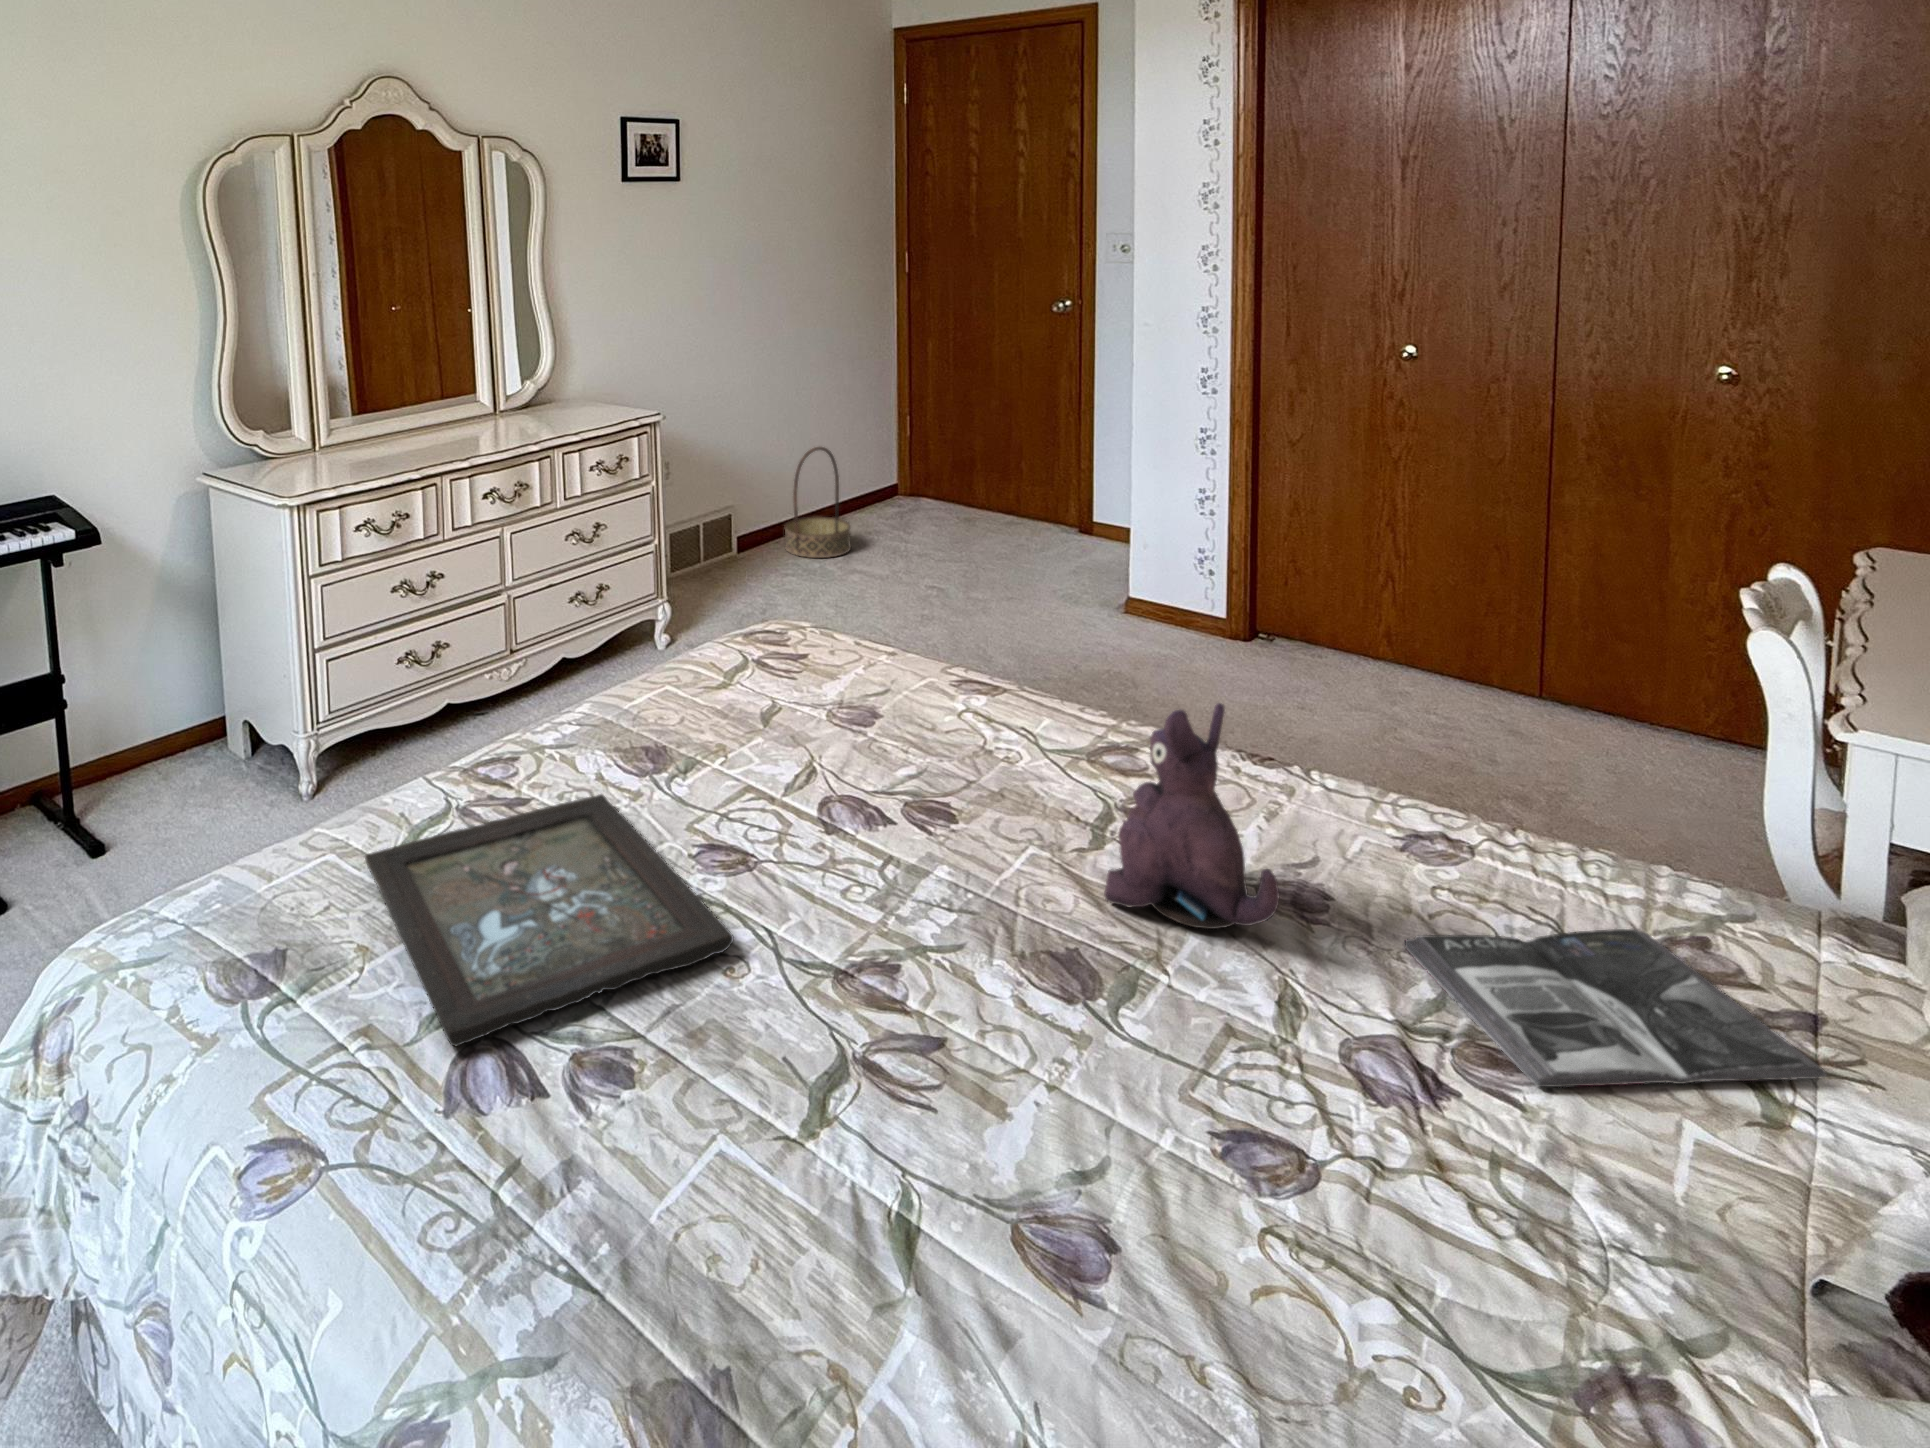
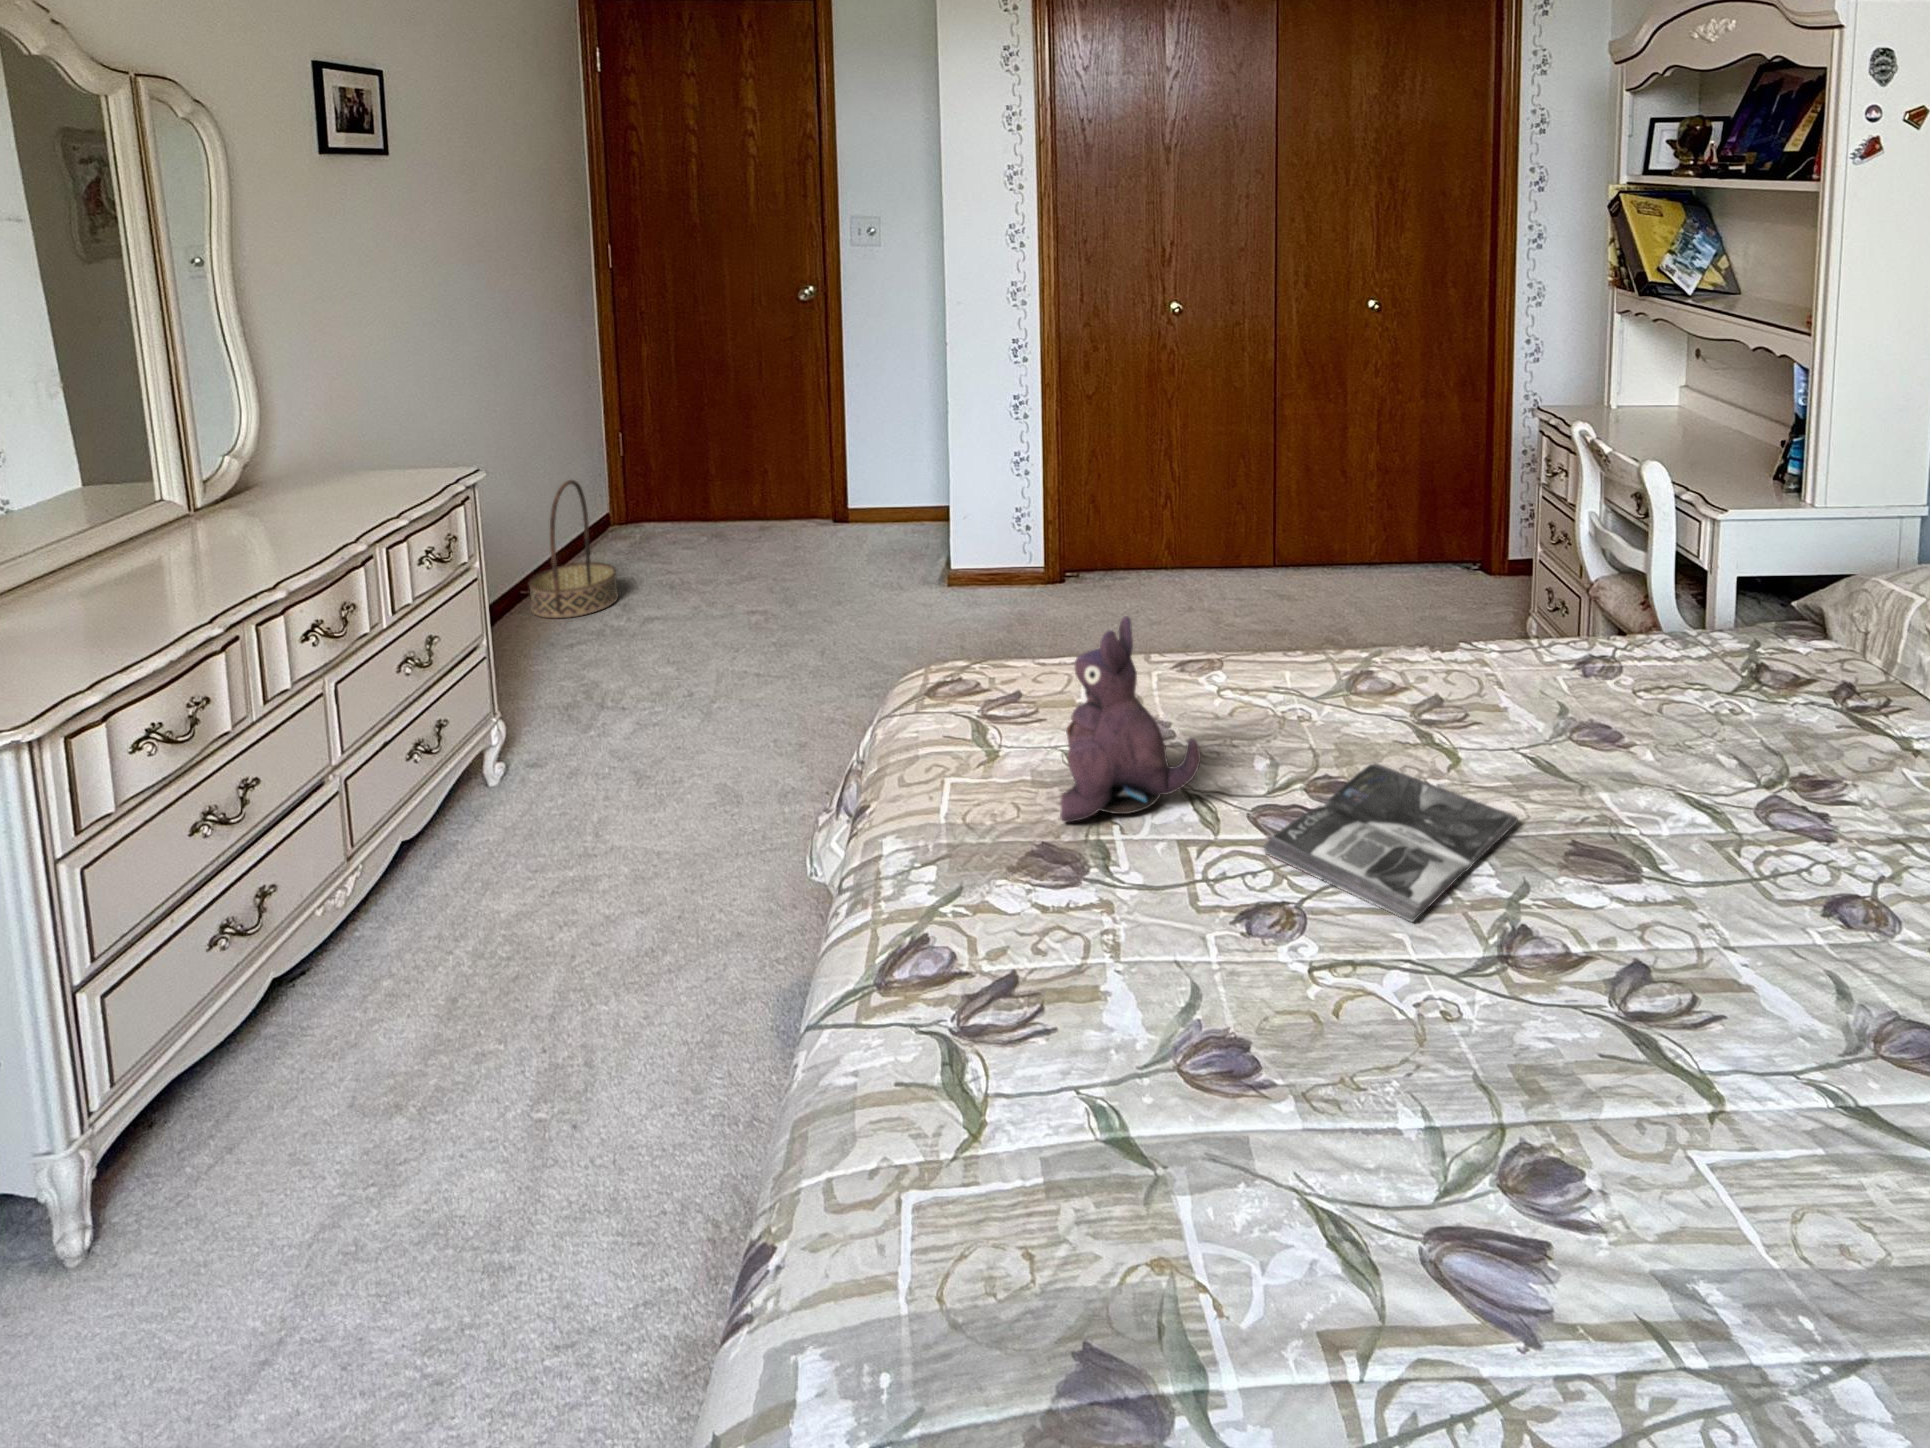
plush toy: present [1104,703,1280,929] -> present [1060,616,1201,822]
tray: present [365,794,733,1046] -> none [976,927,1438,1275]
magazine: present [1405,929,1827,1087] -> present [1264,763,1518,922]

